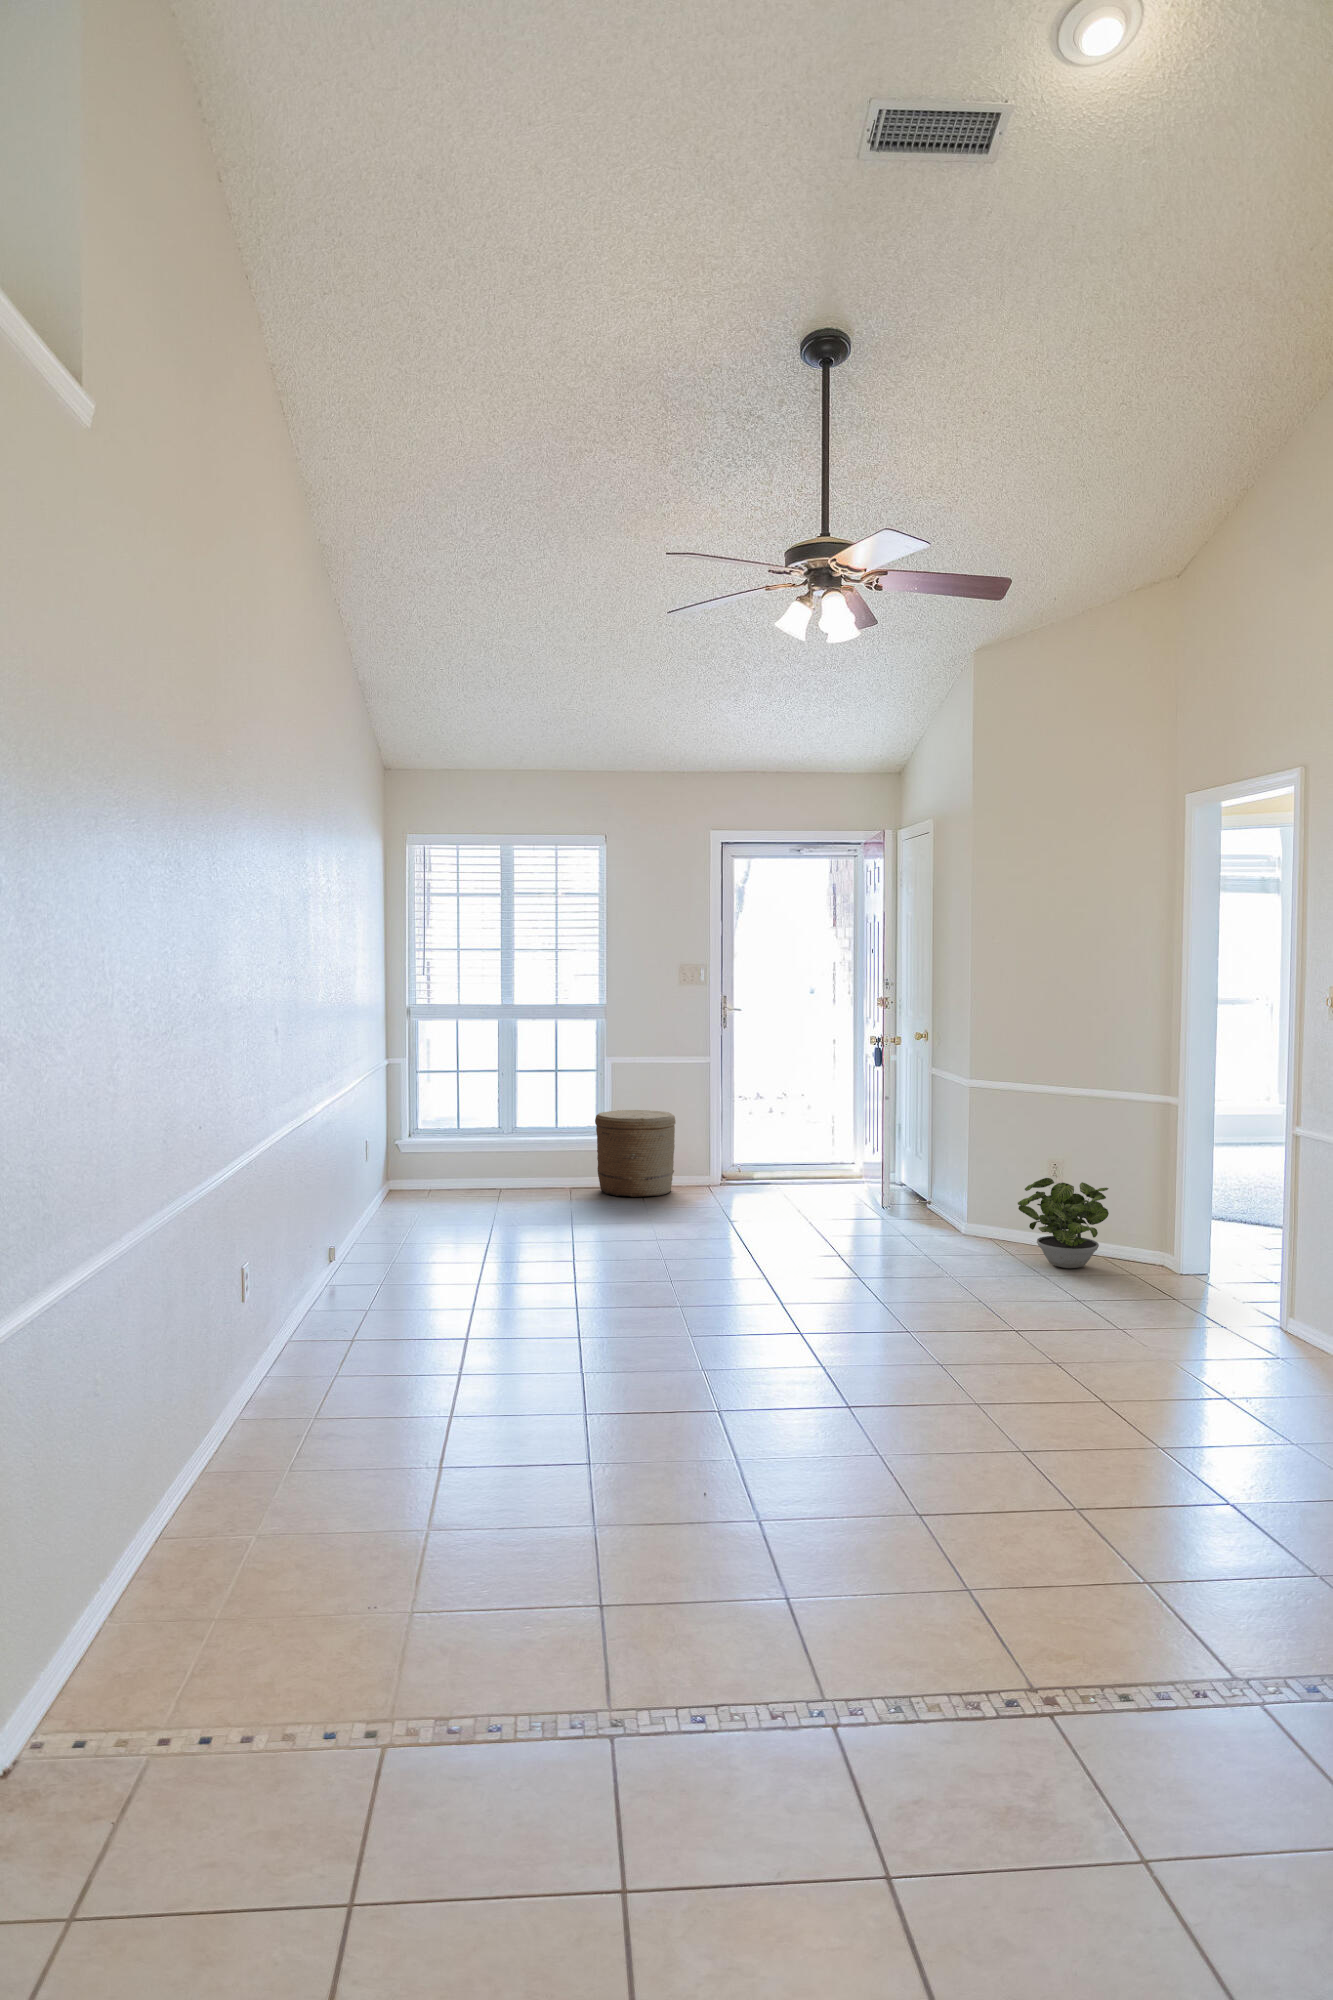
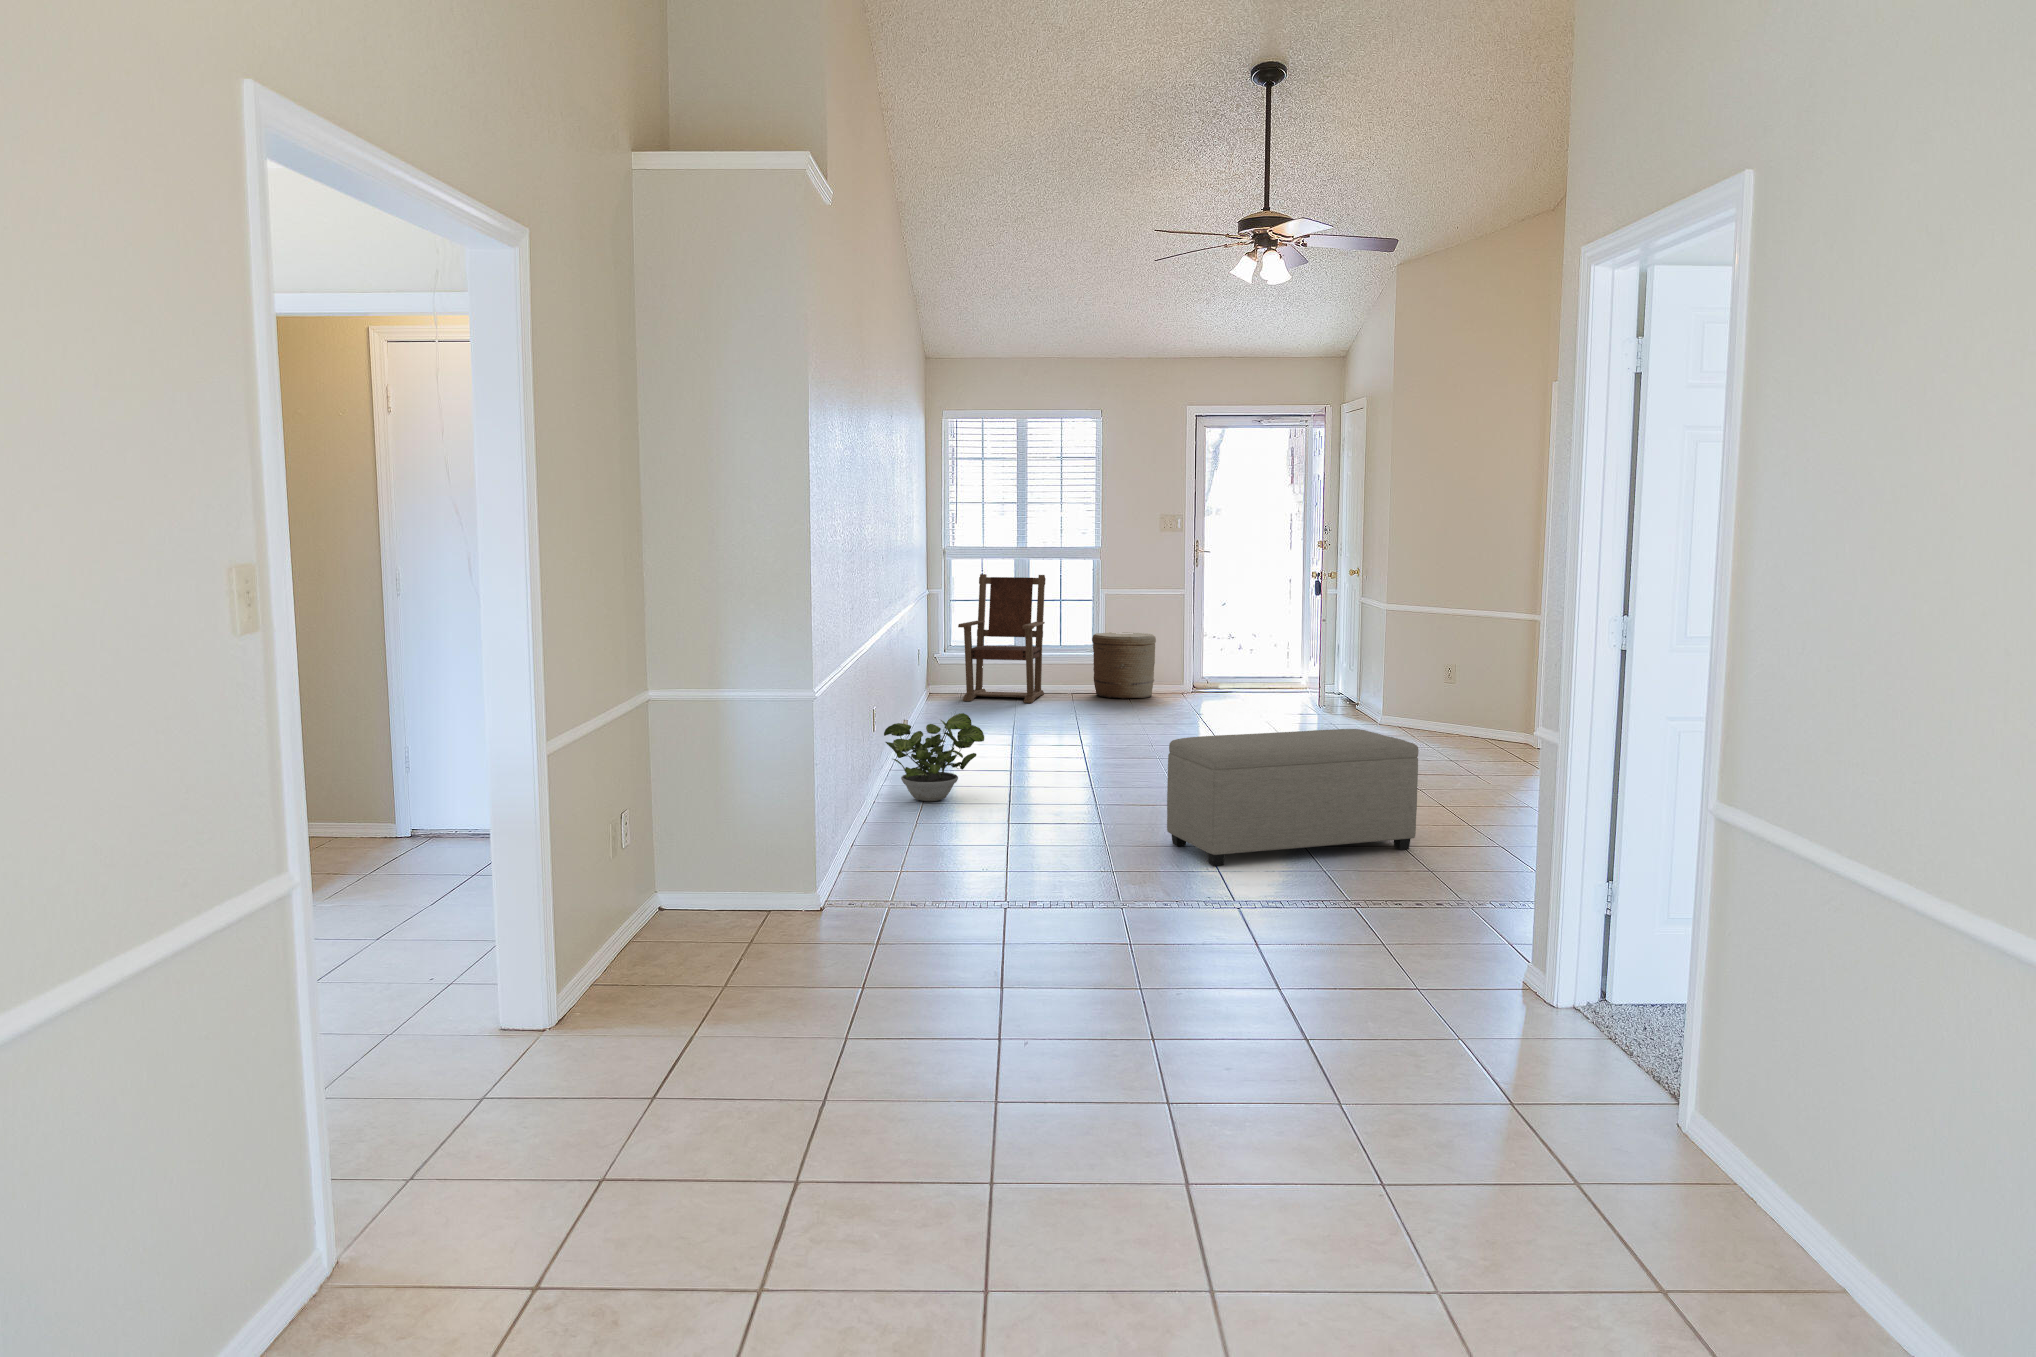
armchair: none [420,1039,536,1207] -> present [958,574,1046,703]
potted plant: present [1018,1178,1109,1268] -> present [884,713,984,801]
ottoman: none [690,1330,1108,1626] -> present [1167,729,1419,866]

